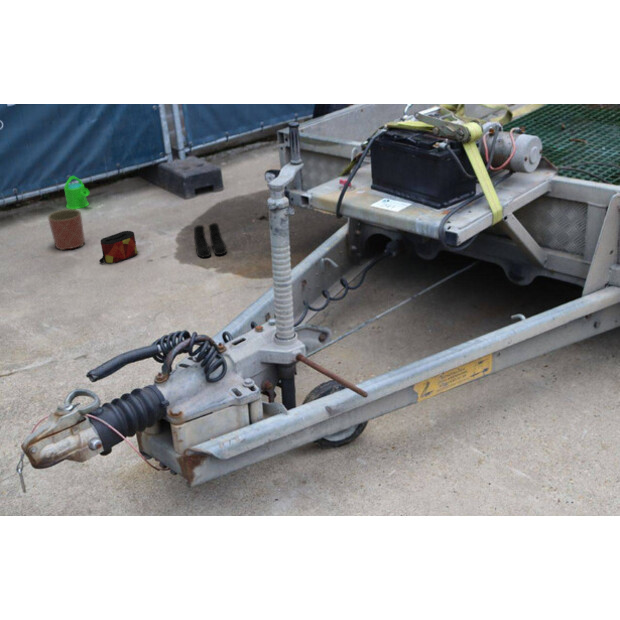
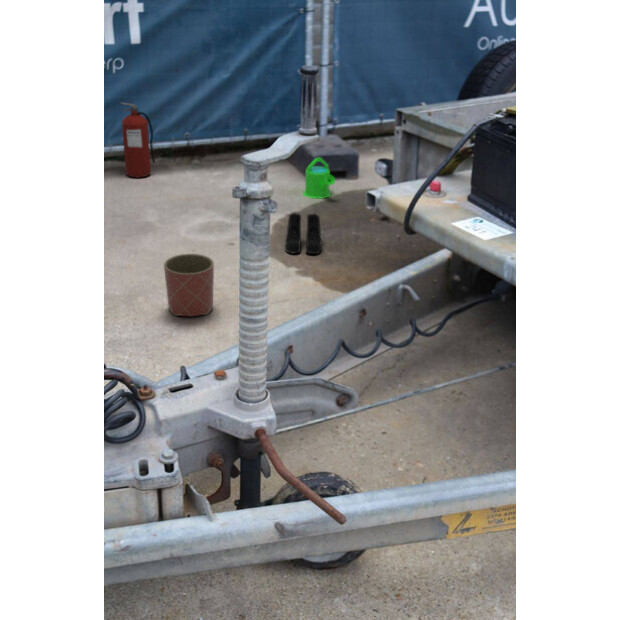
fire extinguisher: none [13,159,50,222] -> present [121,102,155,177]
watering can: present [64,176,89,209] -> present [303,157,335,198]
planter: present [48,209,85,250] -> present [164,254,214,316]
bag: present [99,231,137,264] -> none [171,204,220,240]

